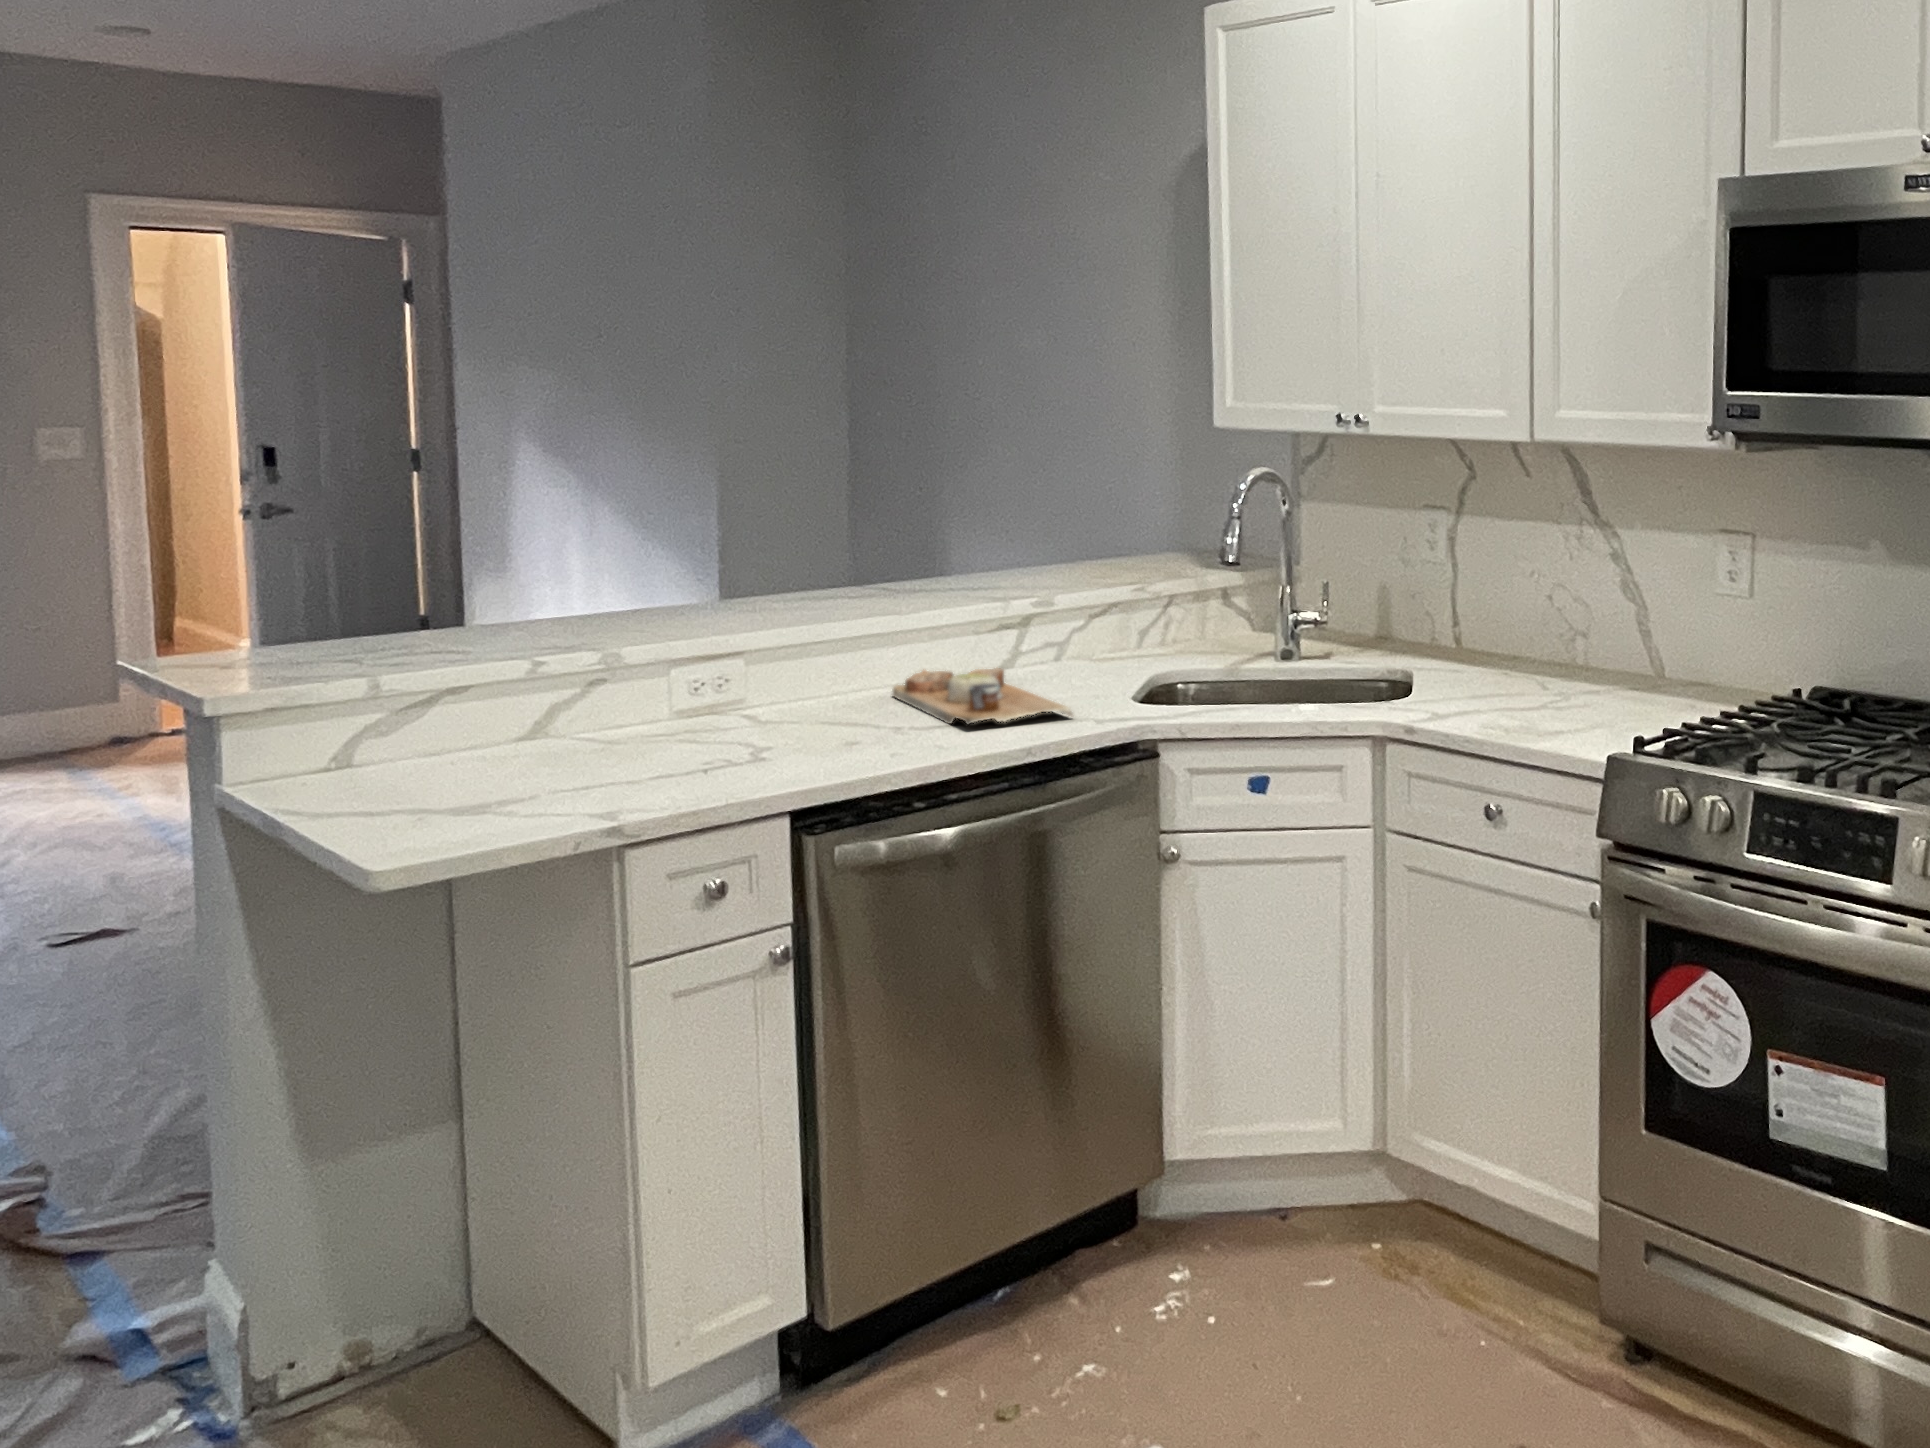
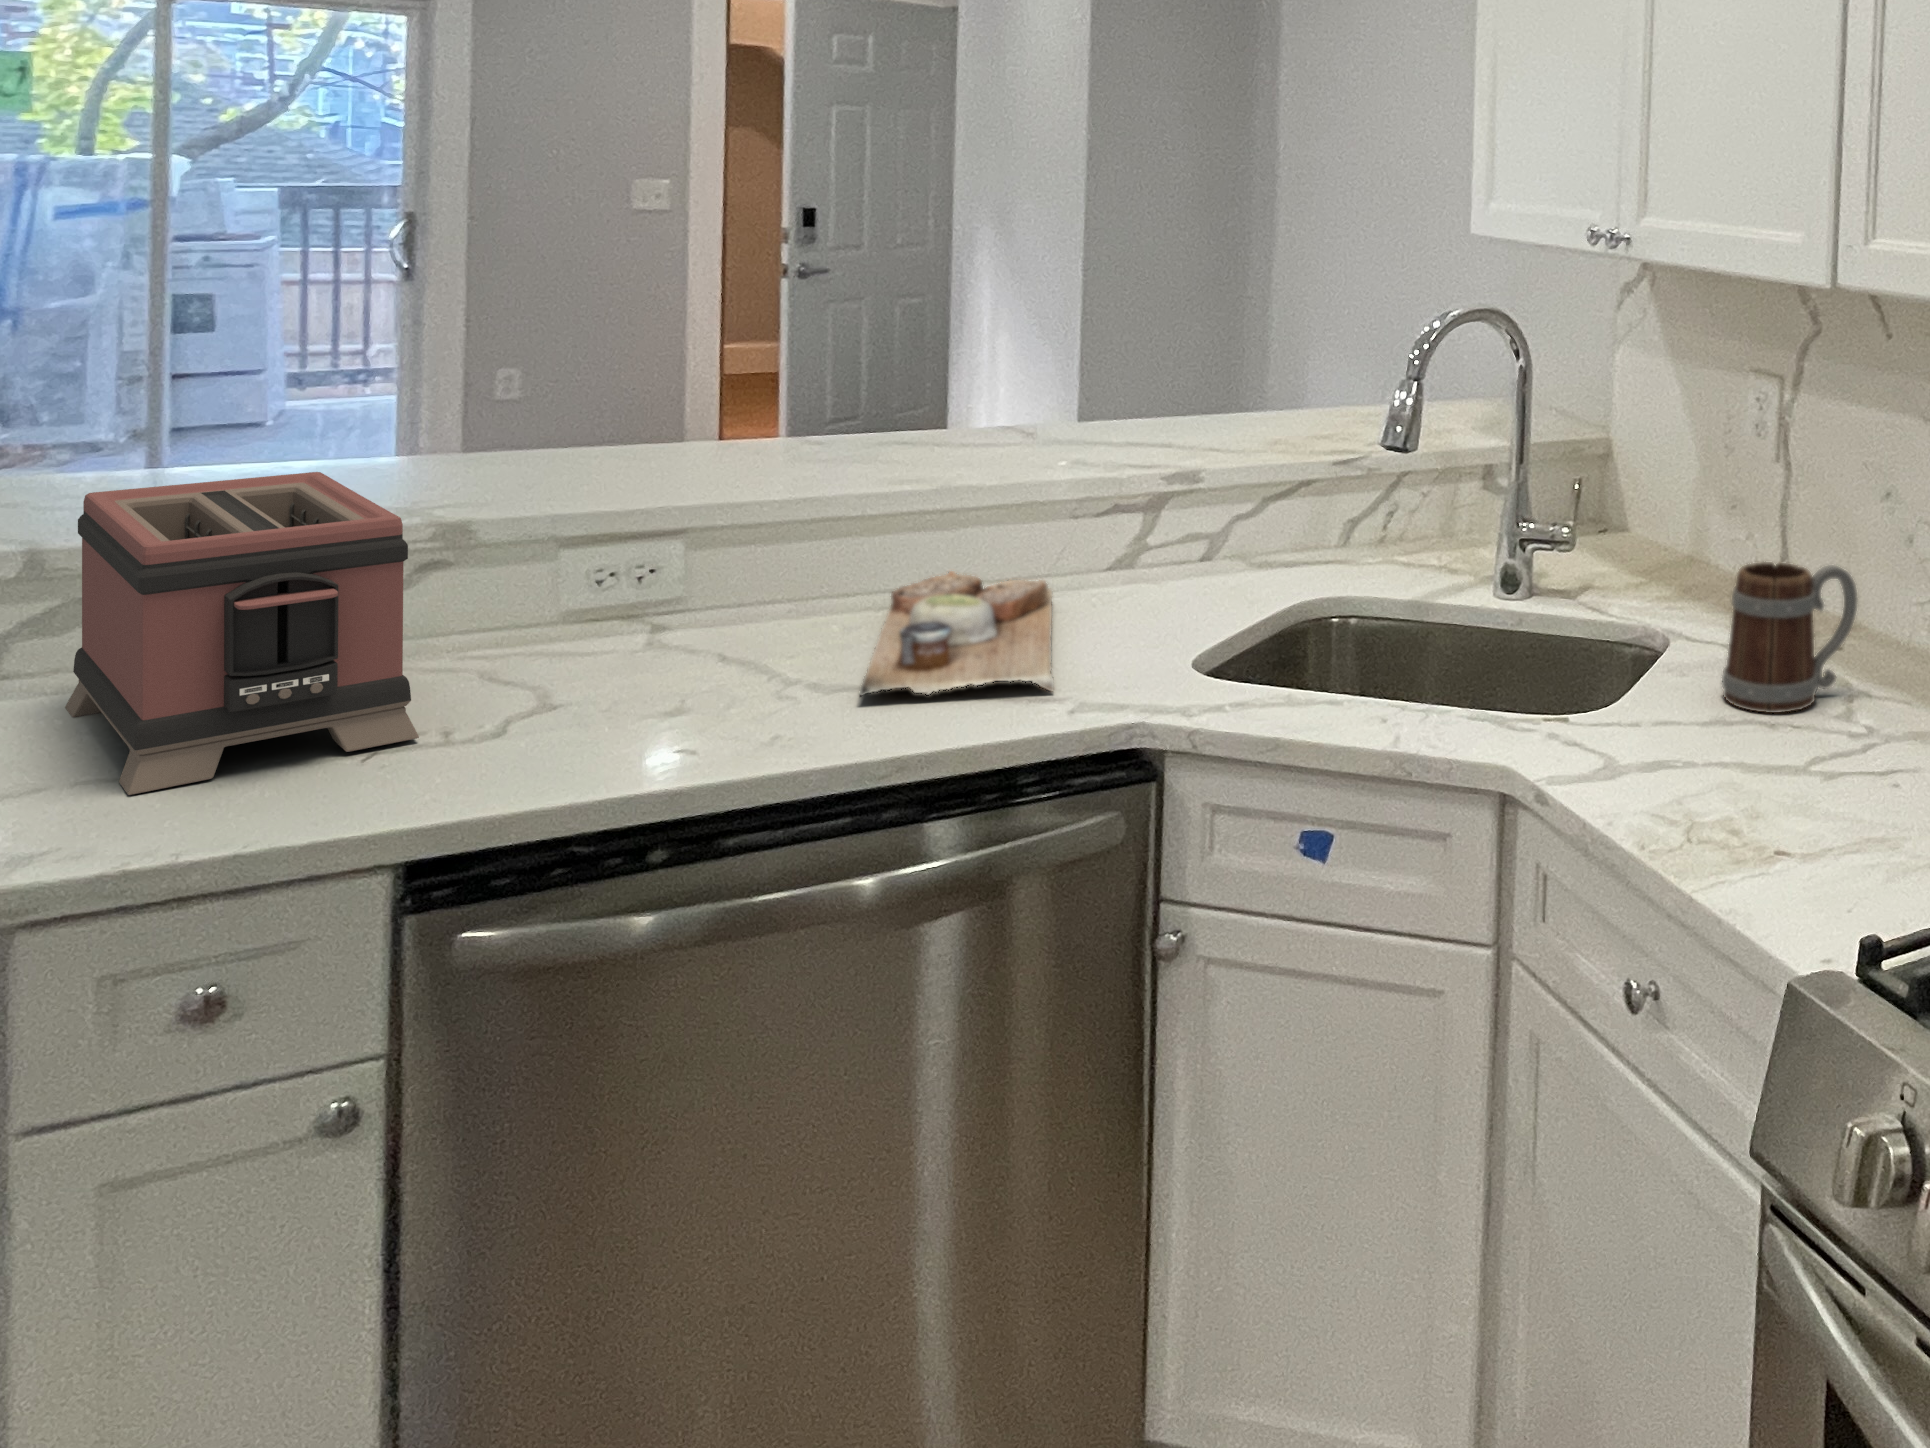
mug: none [1461,608,1534,693] -> present [1722,562,1858,713]
toaster: none [459,616,733,792] -> present [65,472,419,795]

